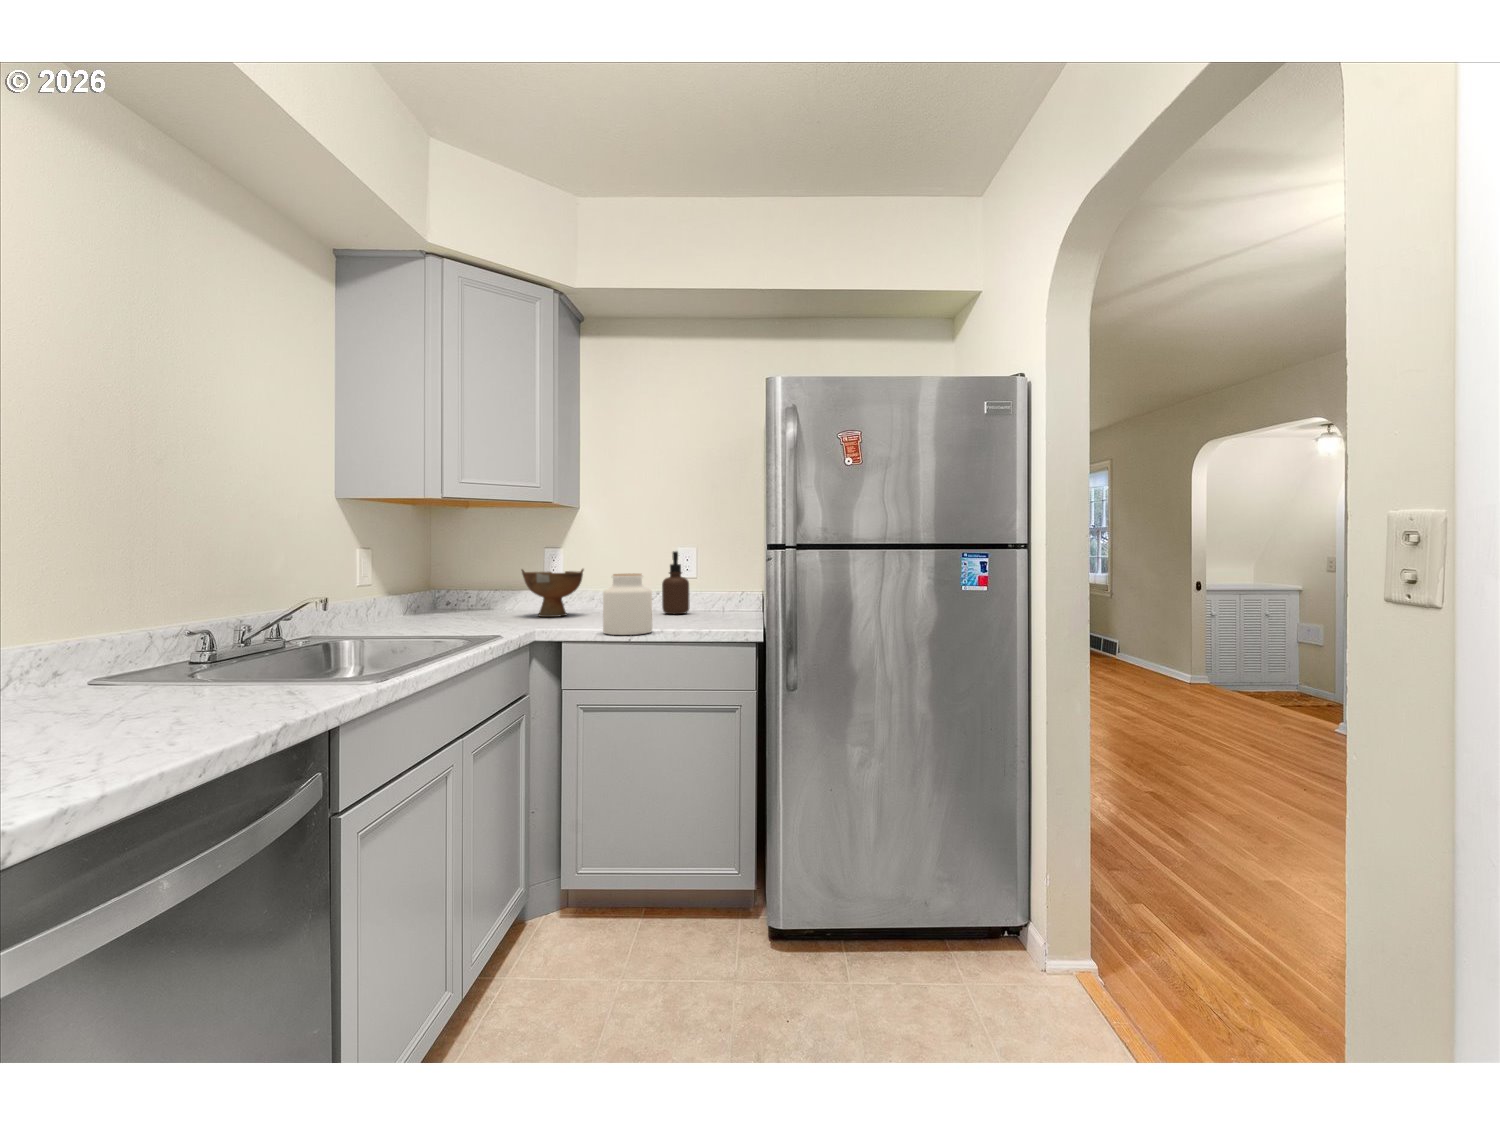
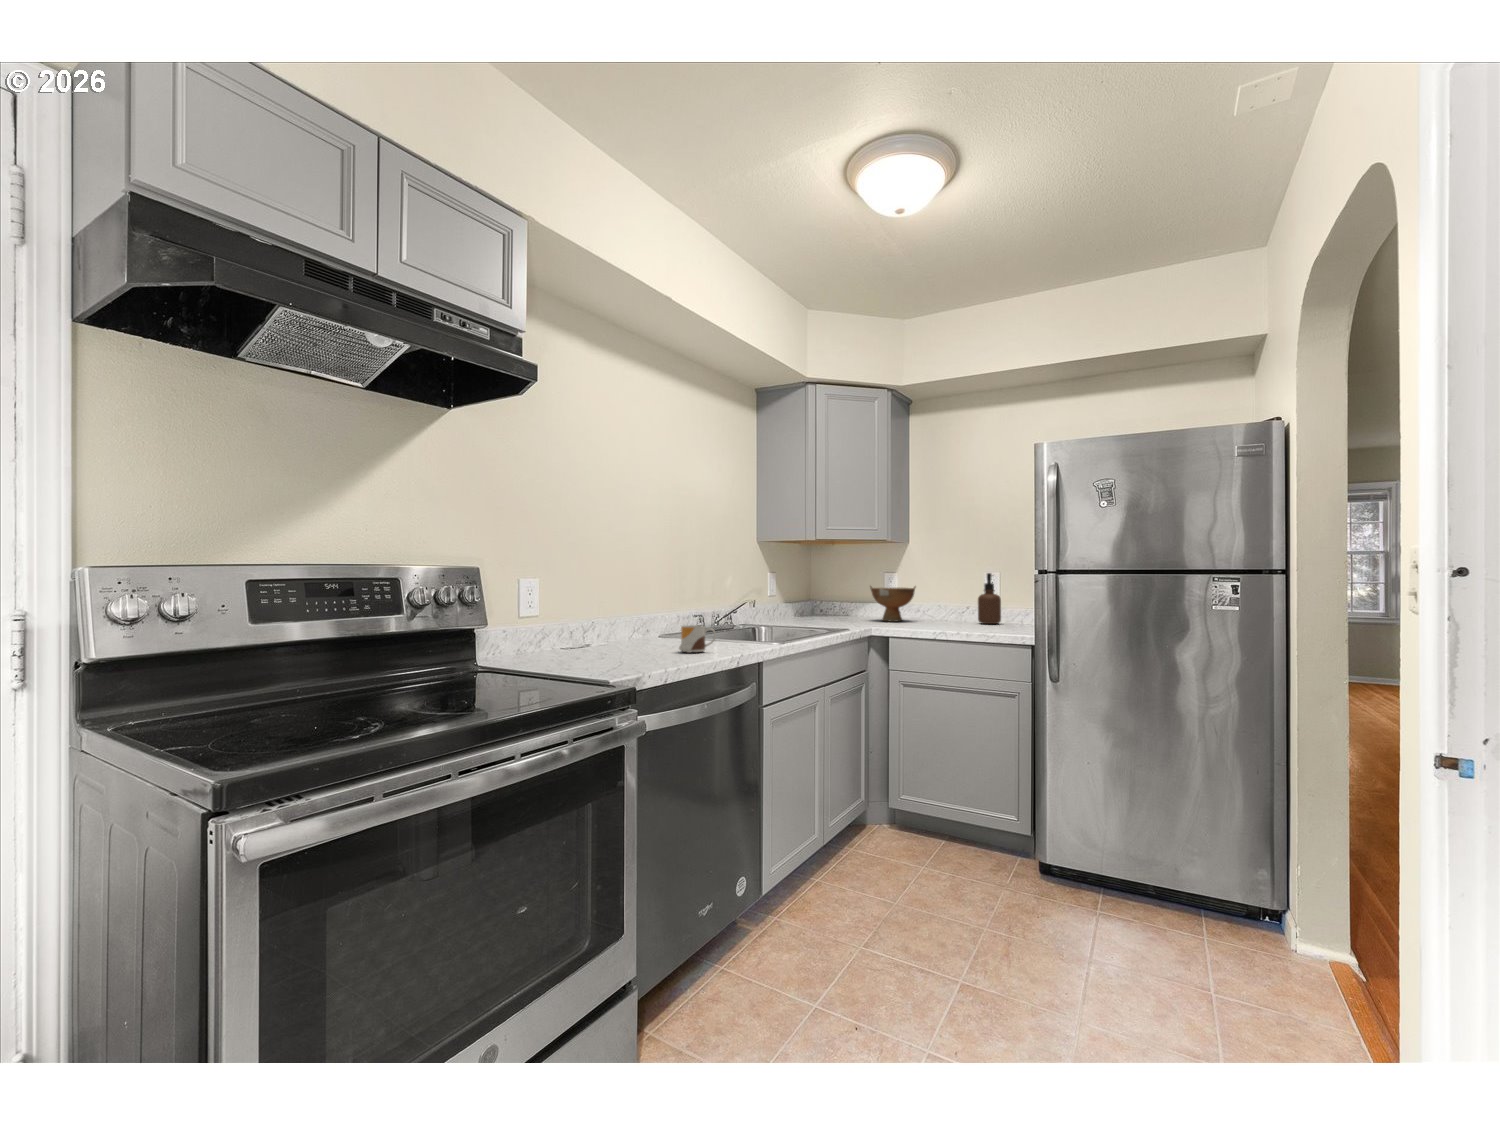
jar: present [603,574,652,635] -> none [918,590,954,634]
mug: none [91,668,209,740] -> present [679,625,716,653]

